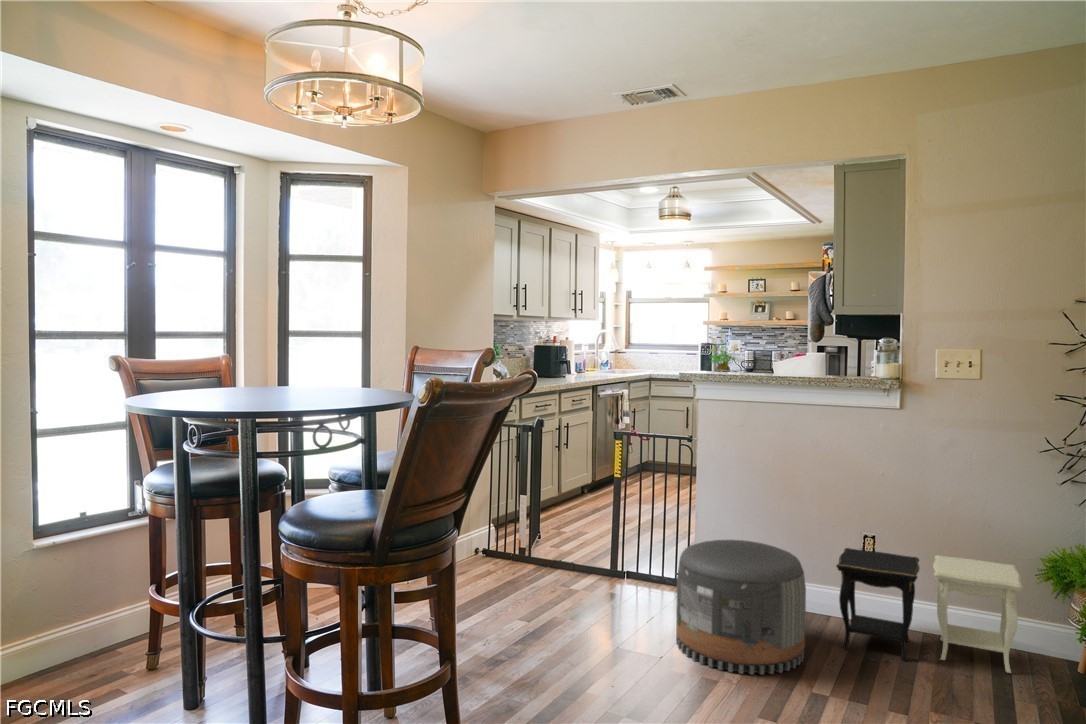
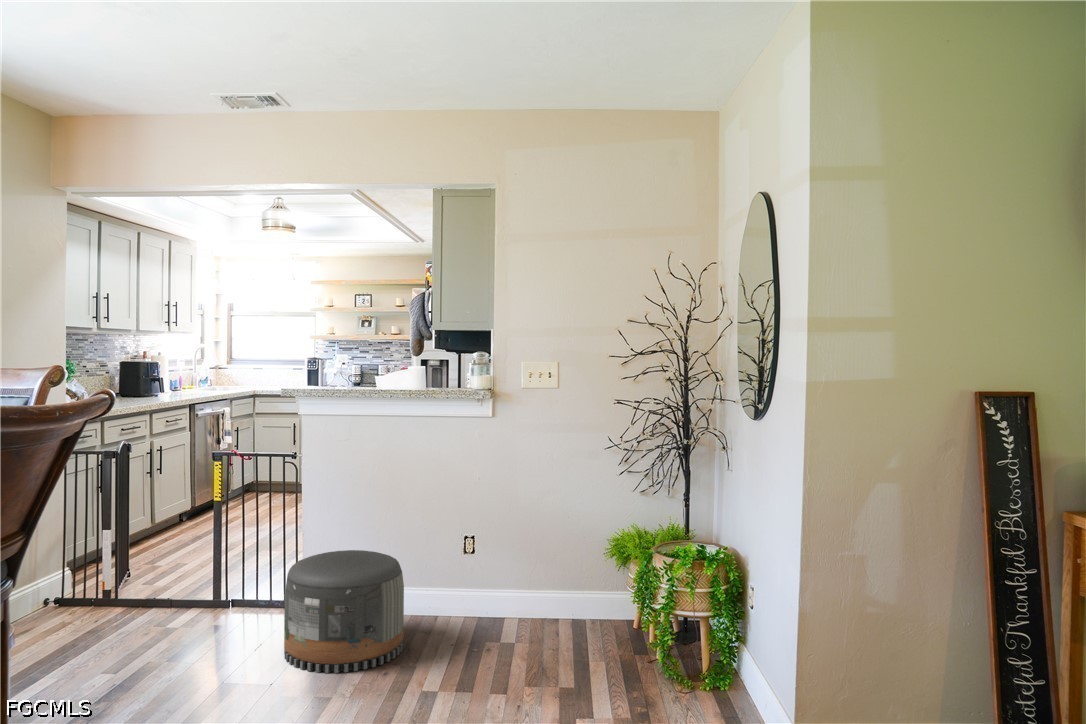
potted plant: present [709,334,738,371] -> none [314,347,347,388]
side table: present [836,548,1023,673] -> none [430,543,568,635]

